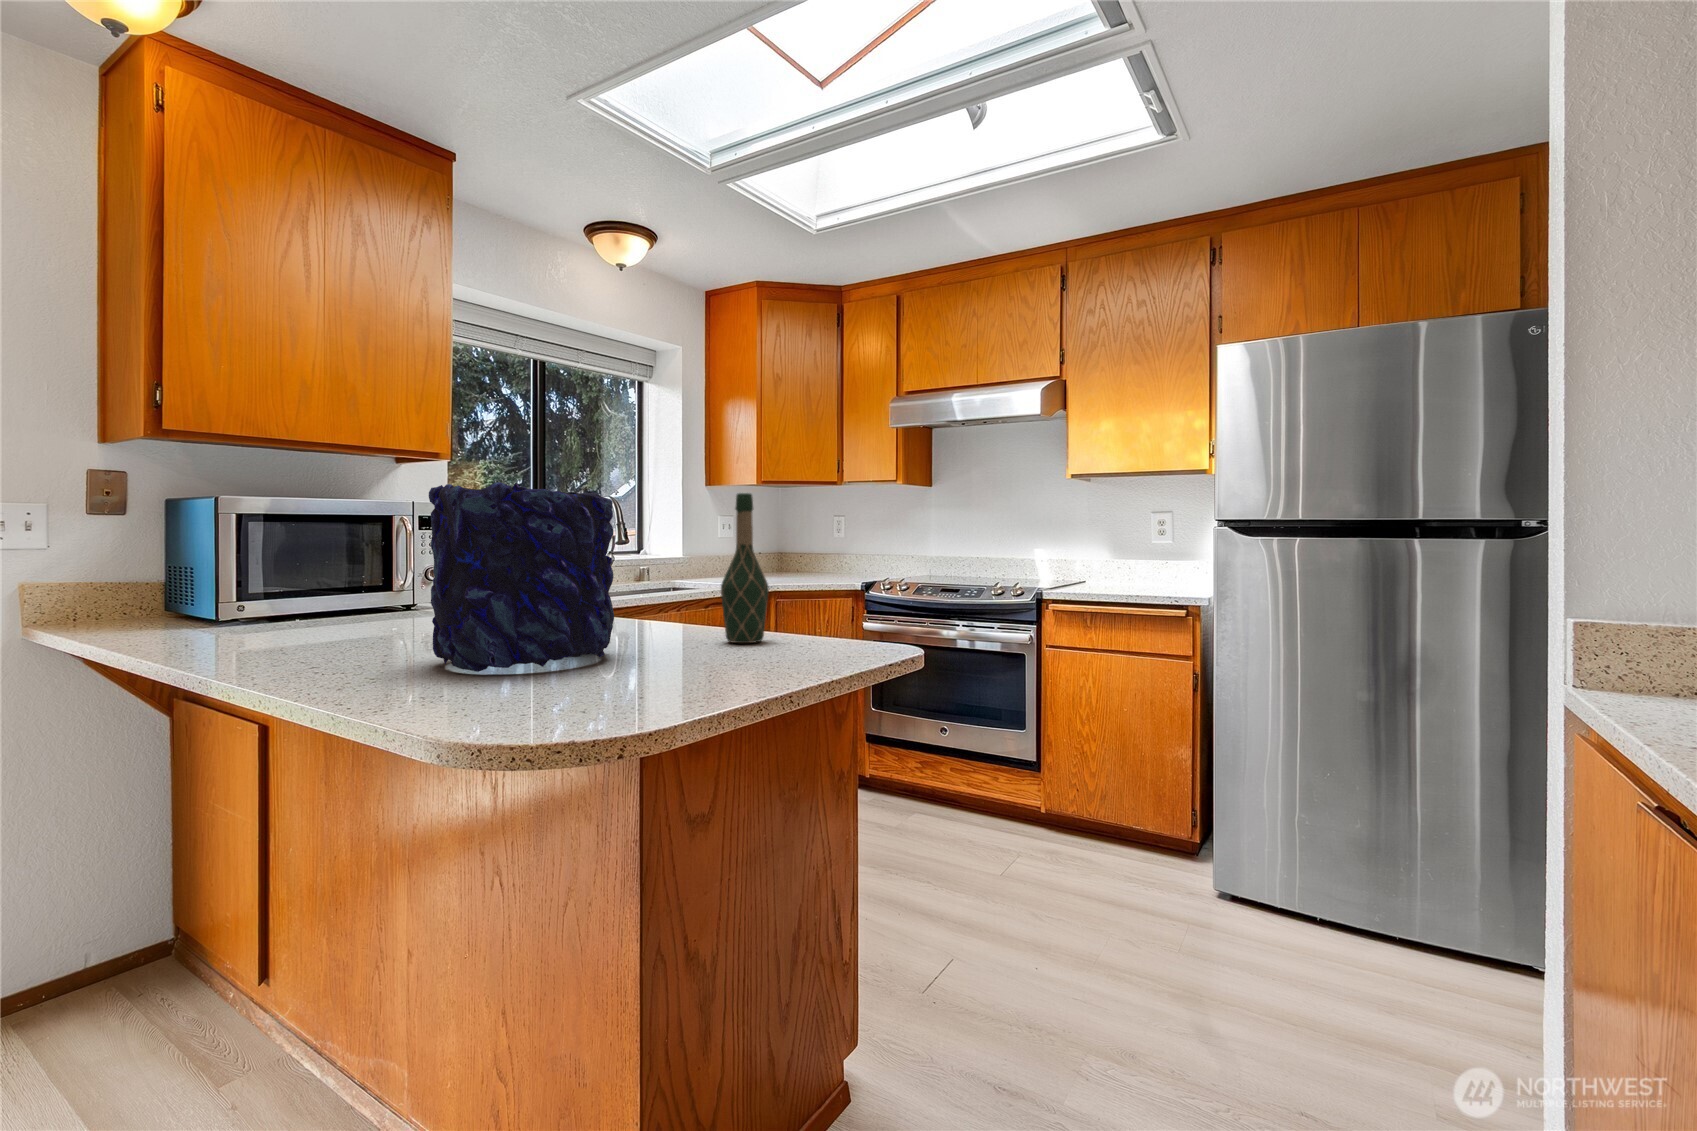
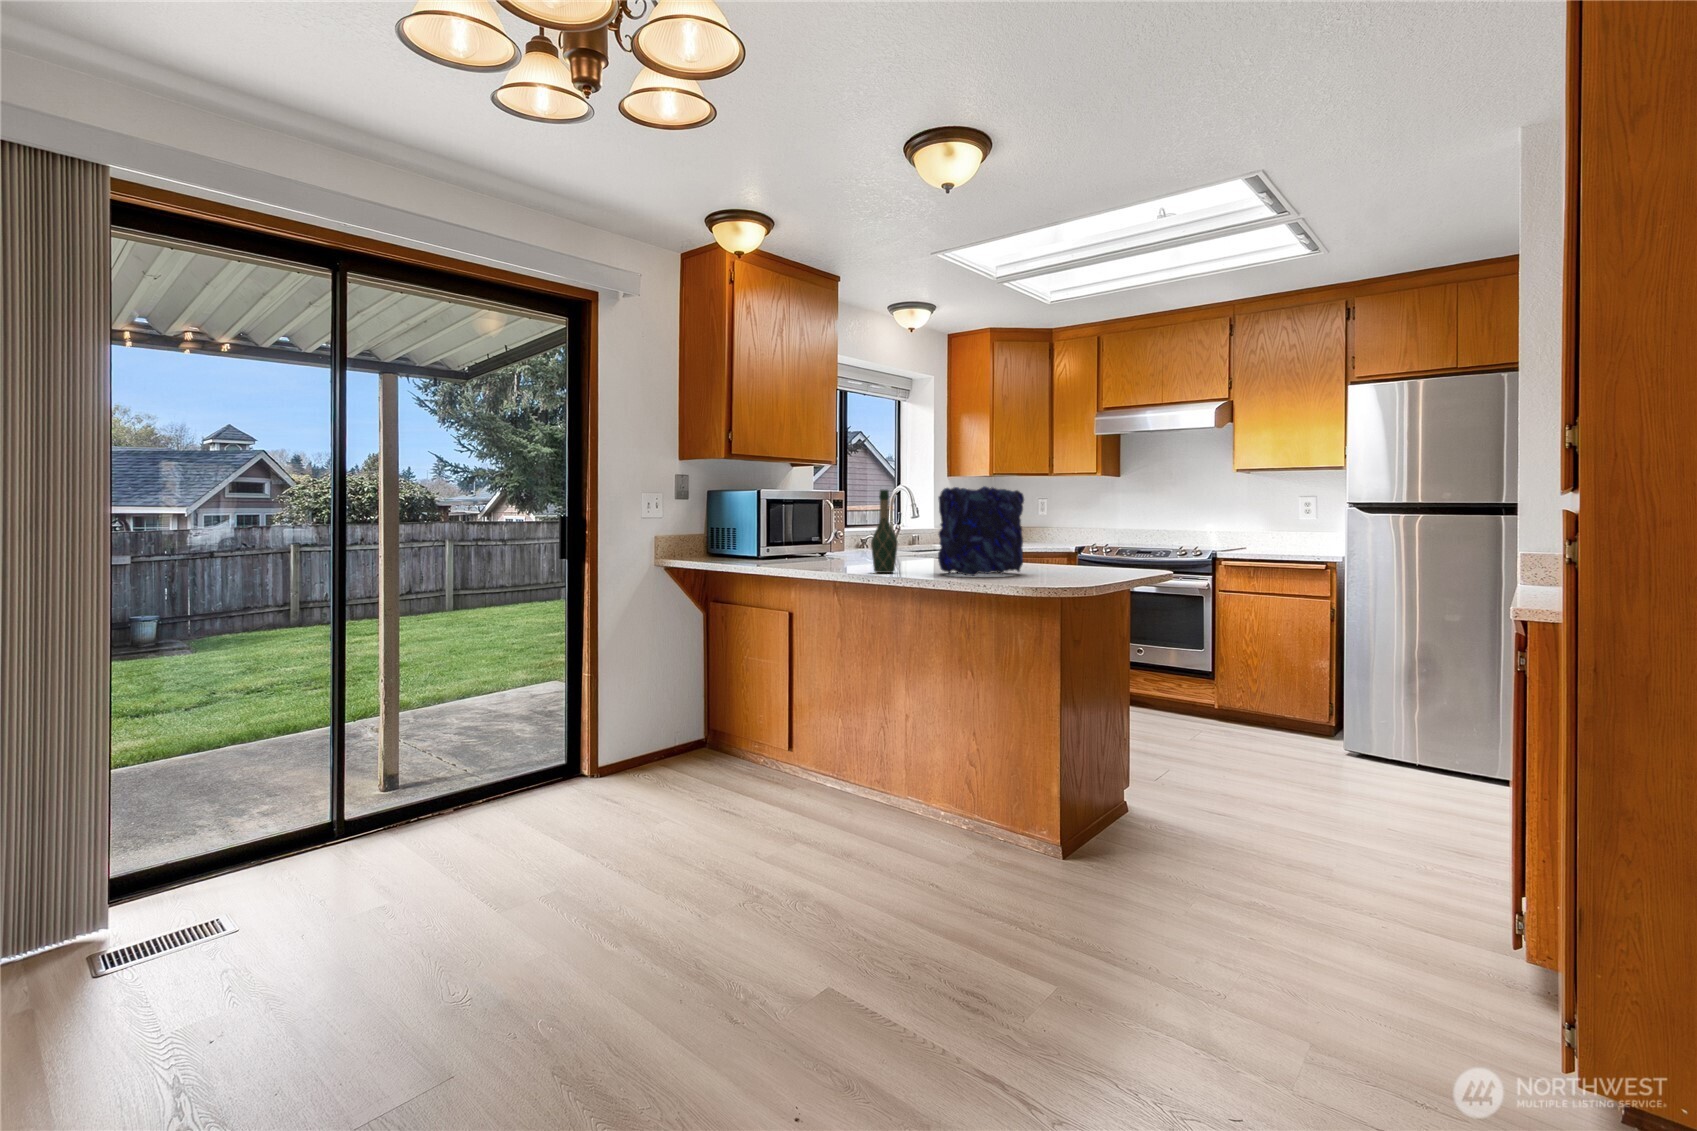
wine bottle: present [721,493,769,643] -> present [871,489,898,573]

